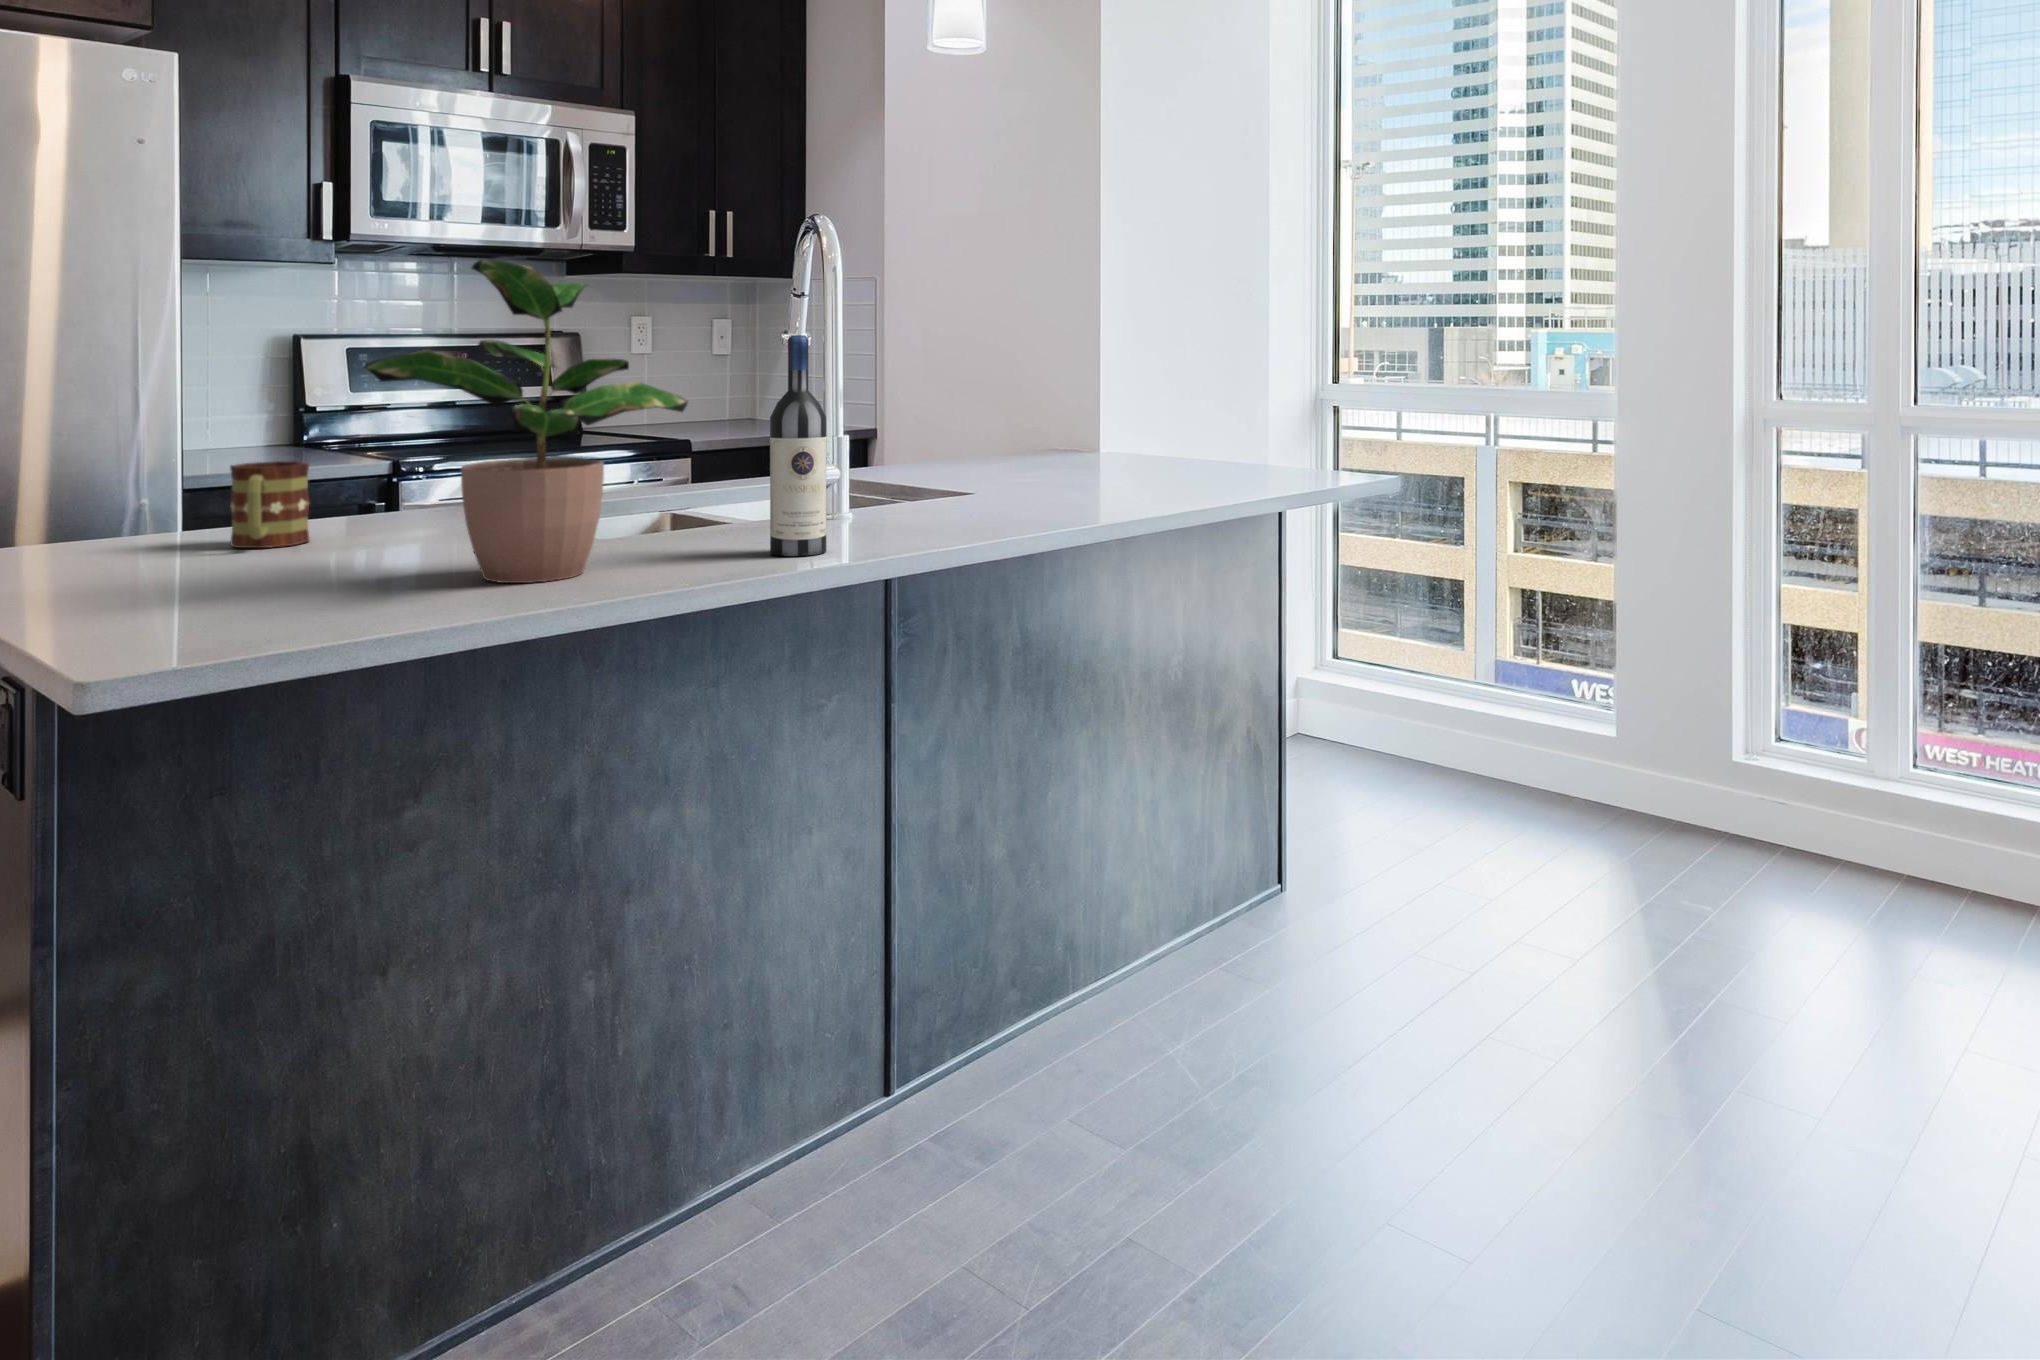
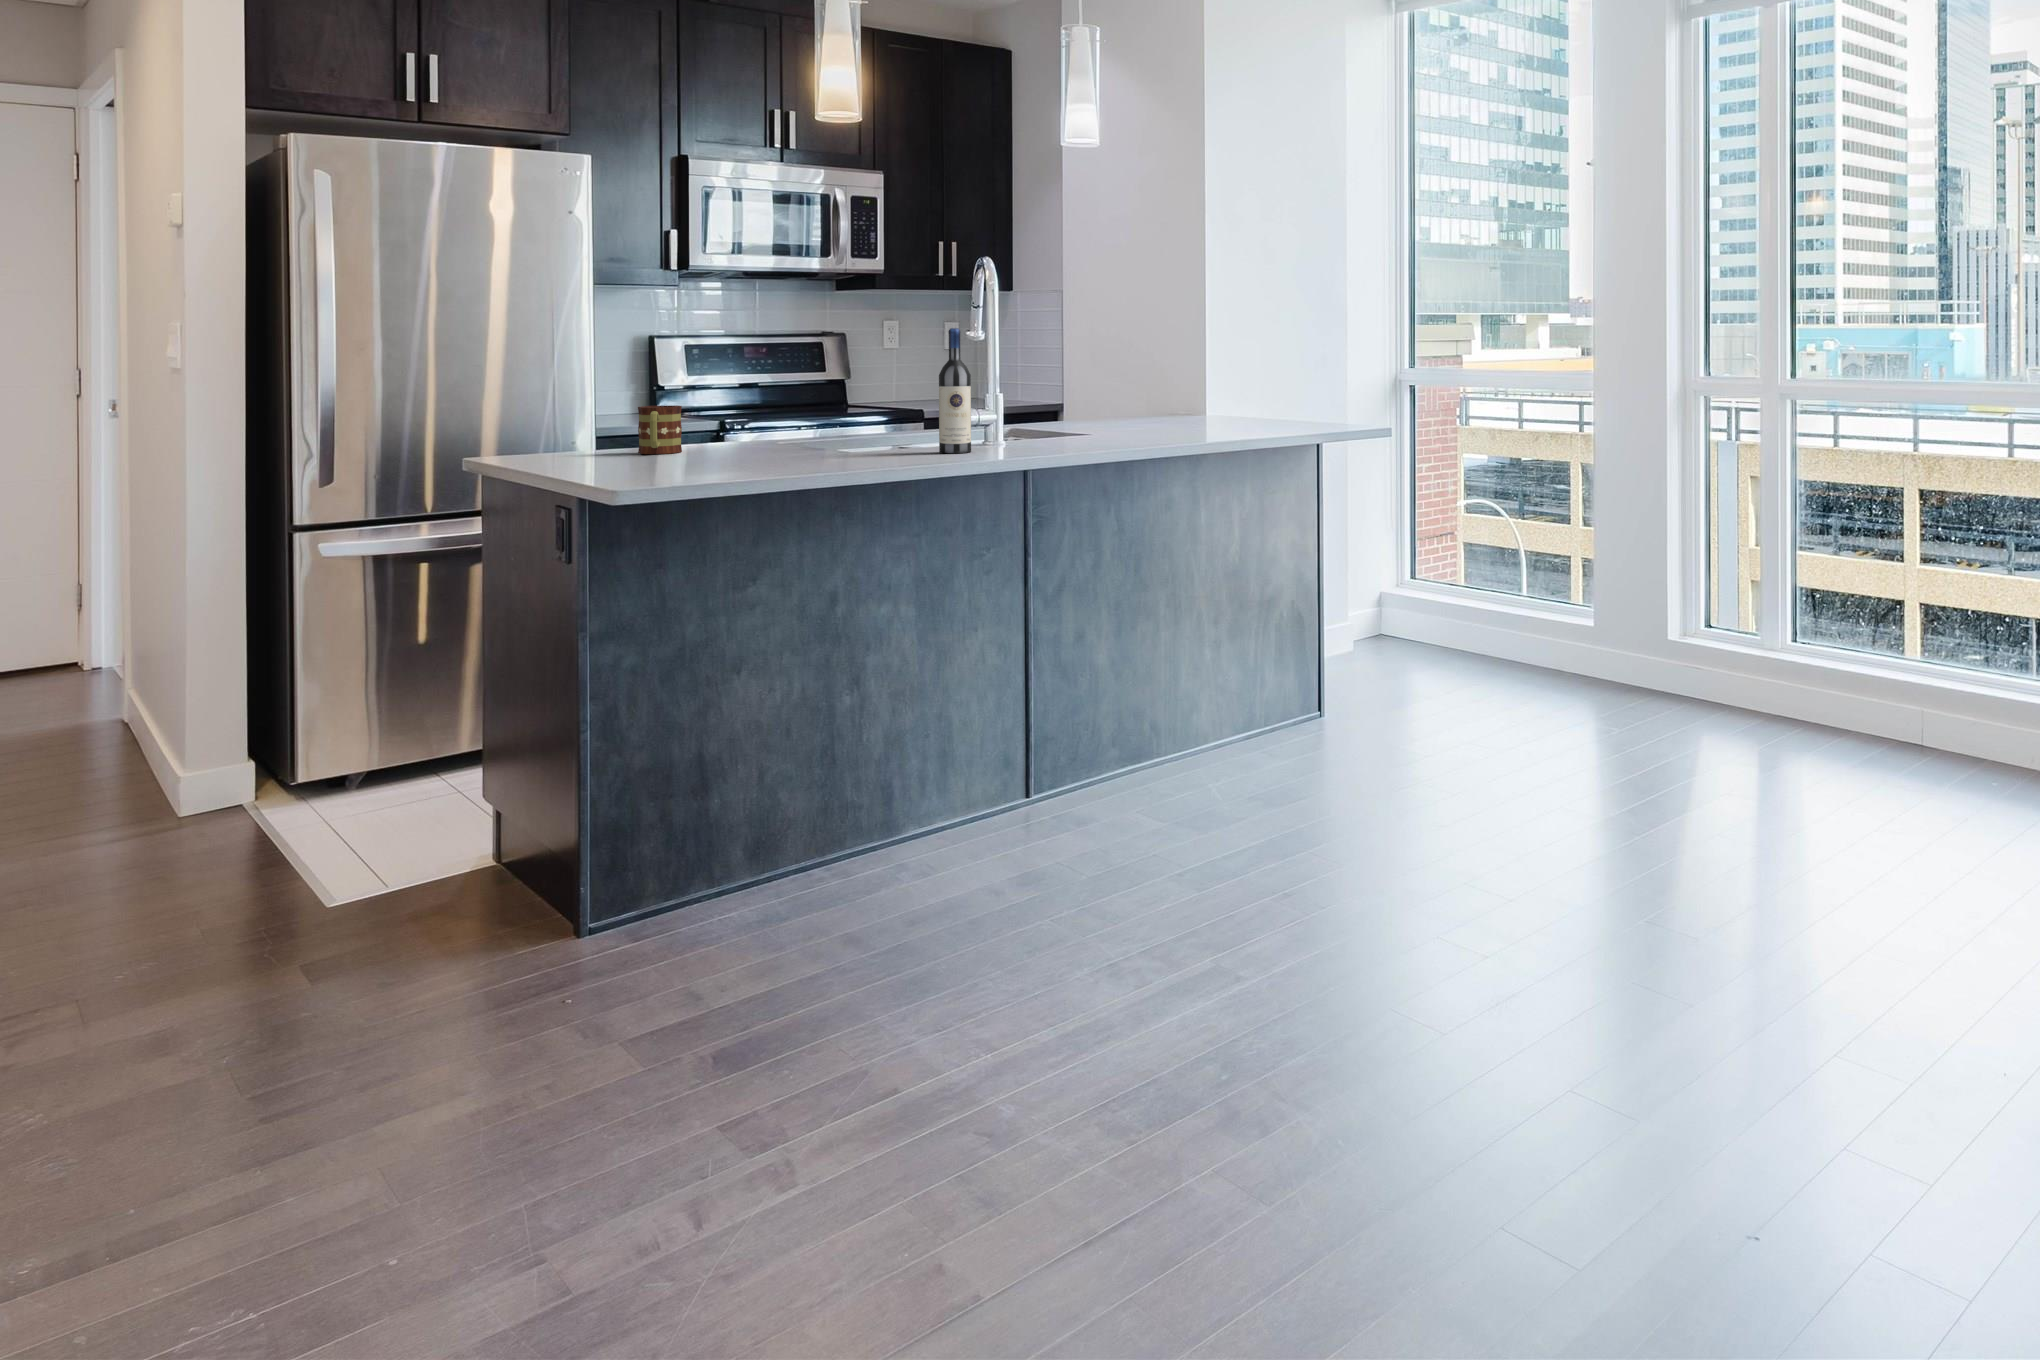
potted plant: present [364,259,688,583] -> none [719,288,893,462]

